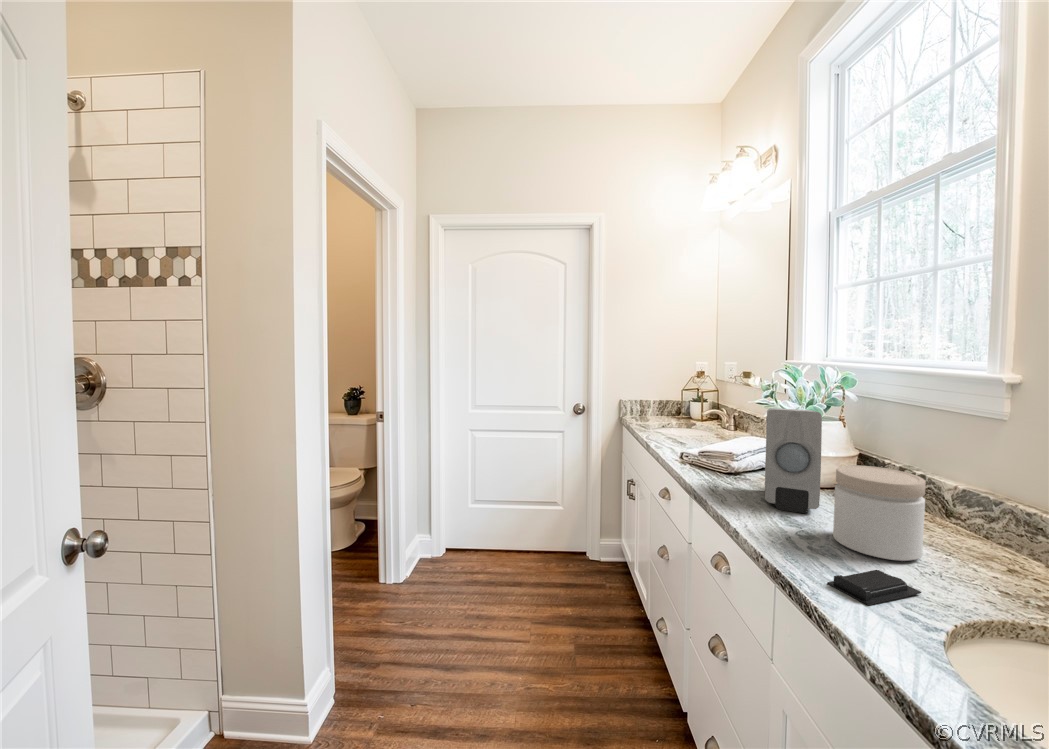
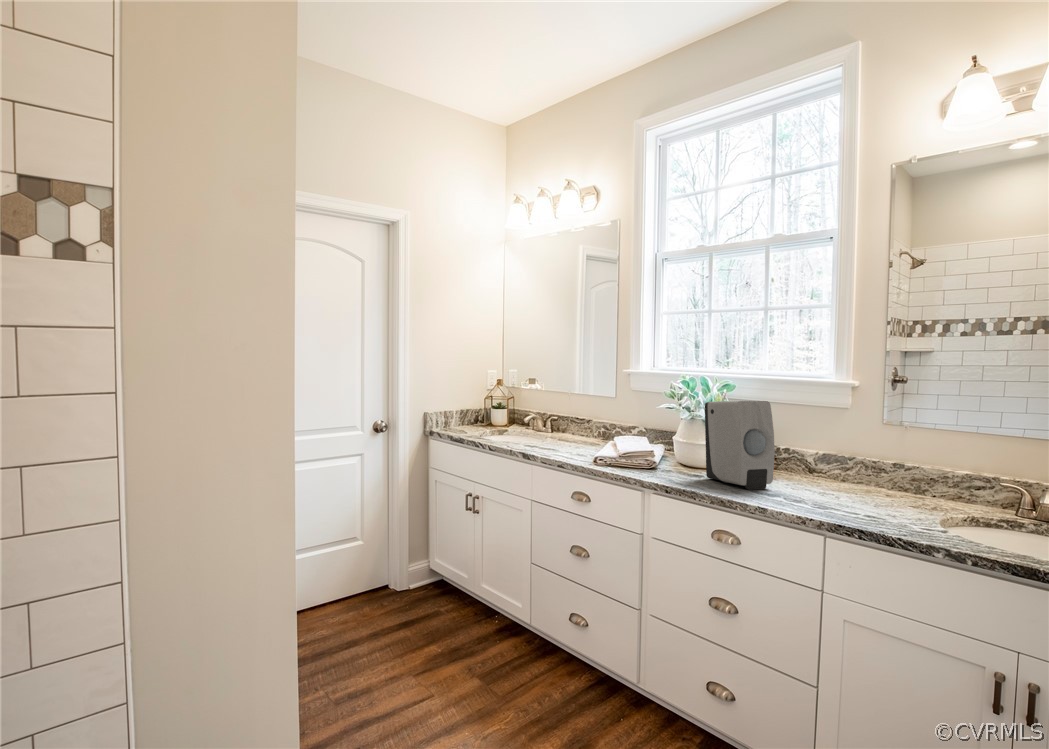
jar: present [833,465,926,561] -> none [808,440,872,506]
soap bar: present [827,570,921,605] -> none [881,510,925,532]

